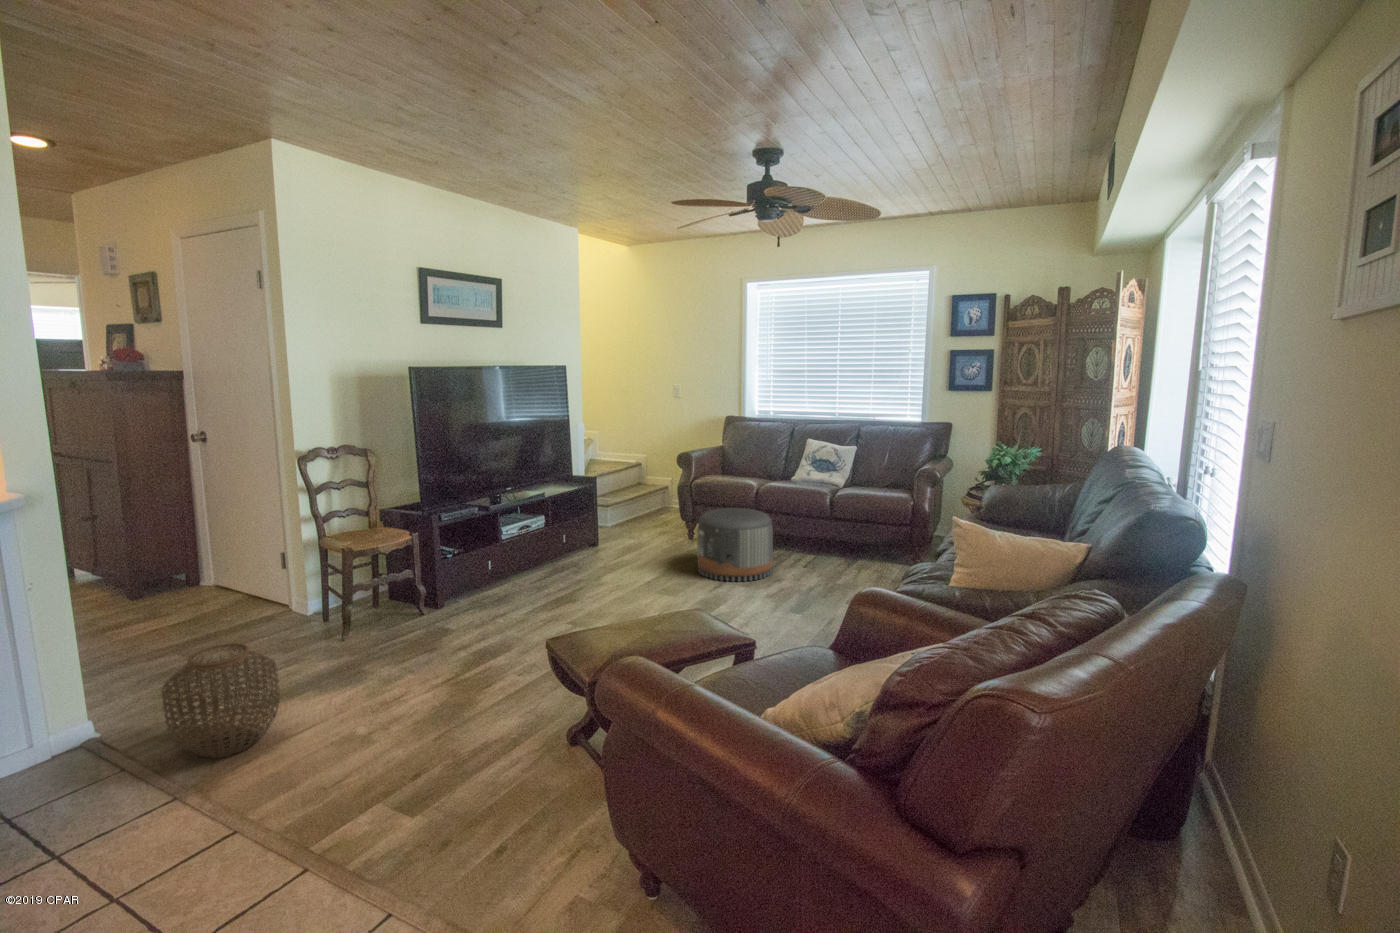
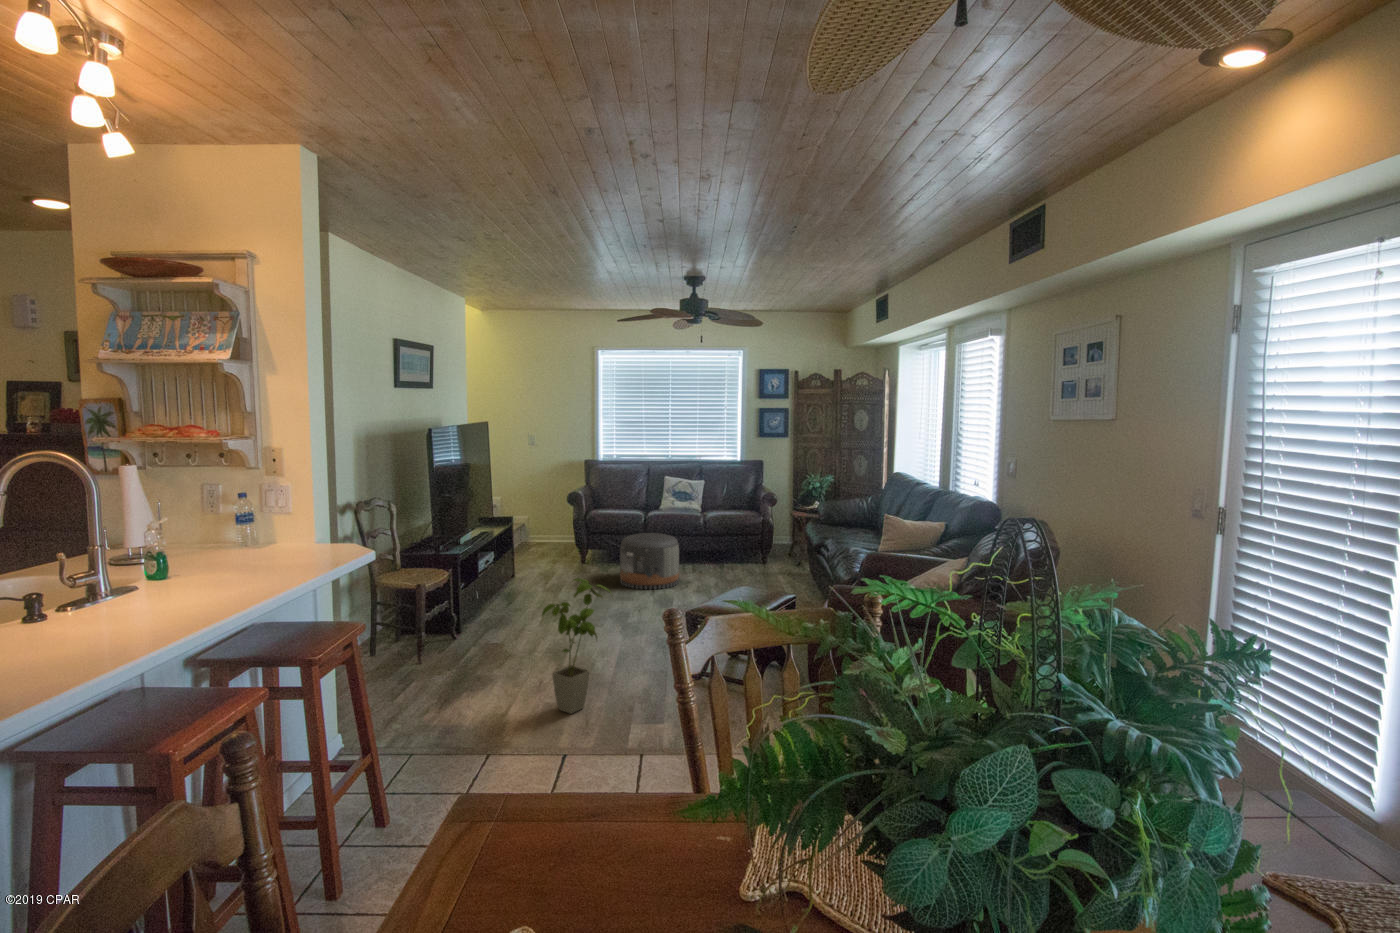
house plant: none [321,568,431,754] -> present [542,578,610,714]
woven basket: present [162,643,280,758] -> none [424,652,500,739]

